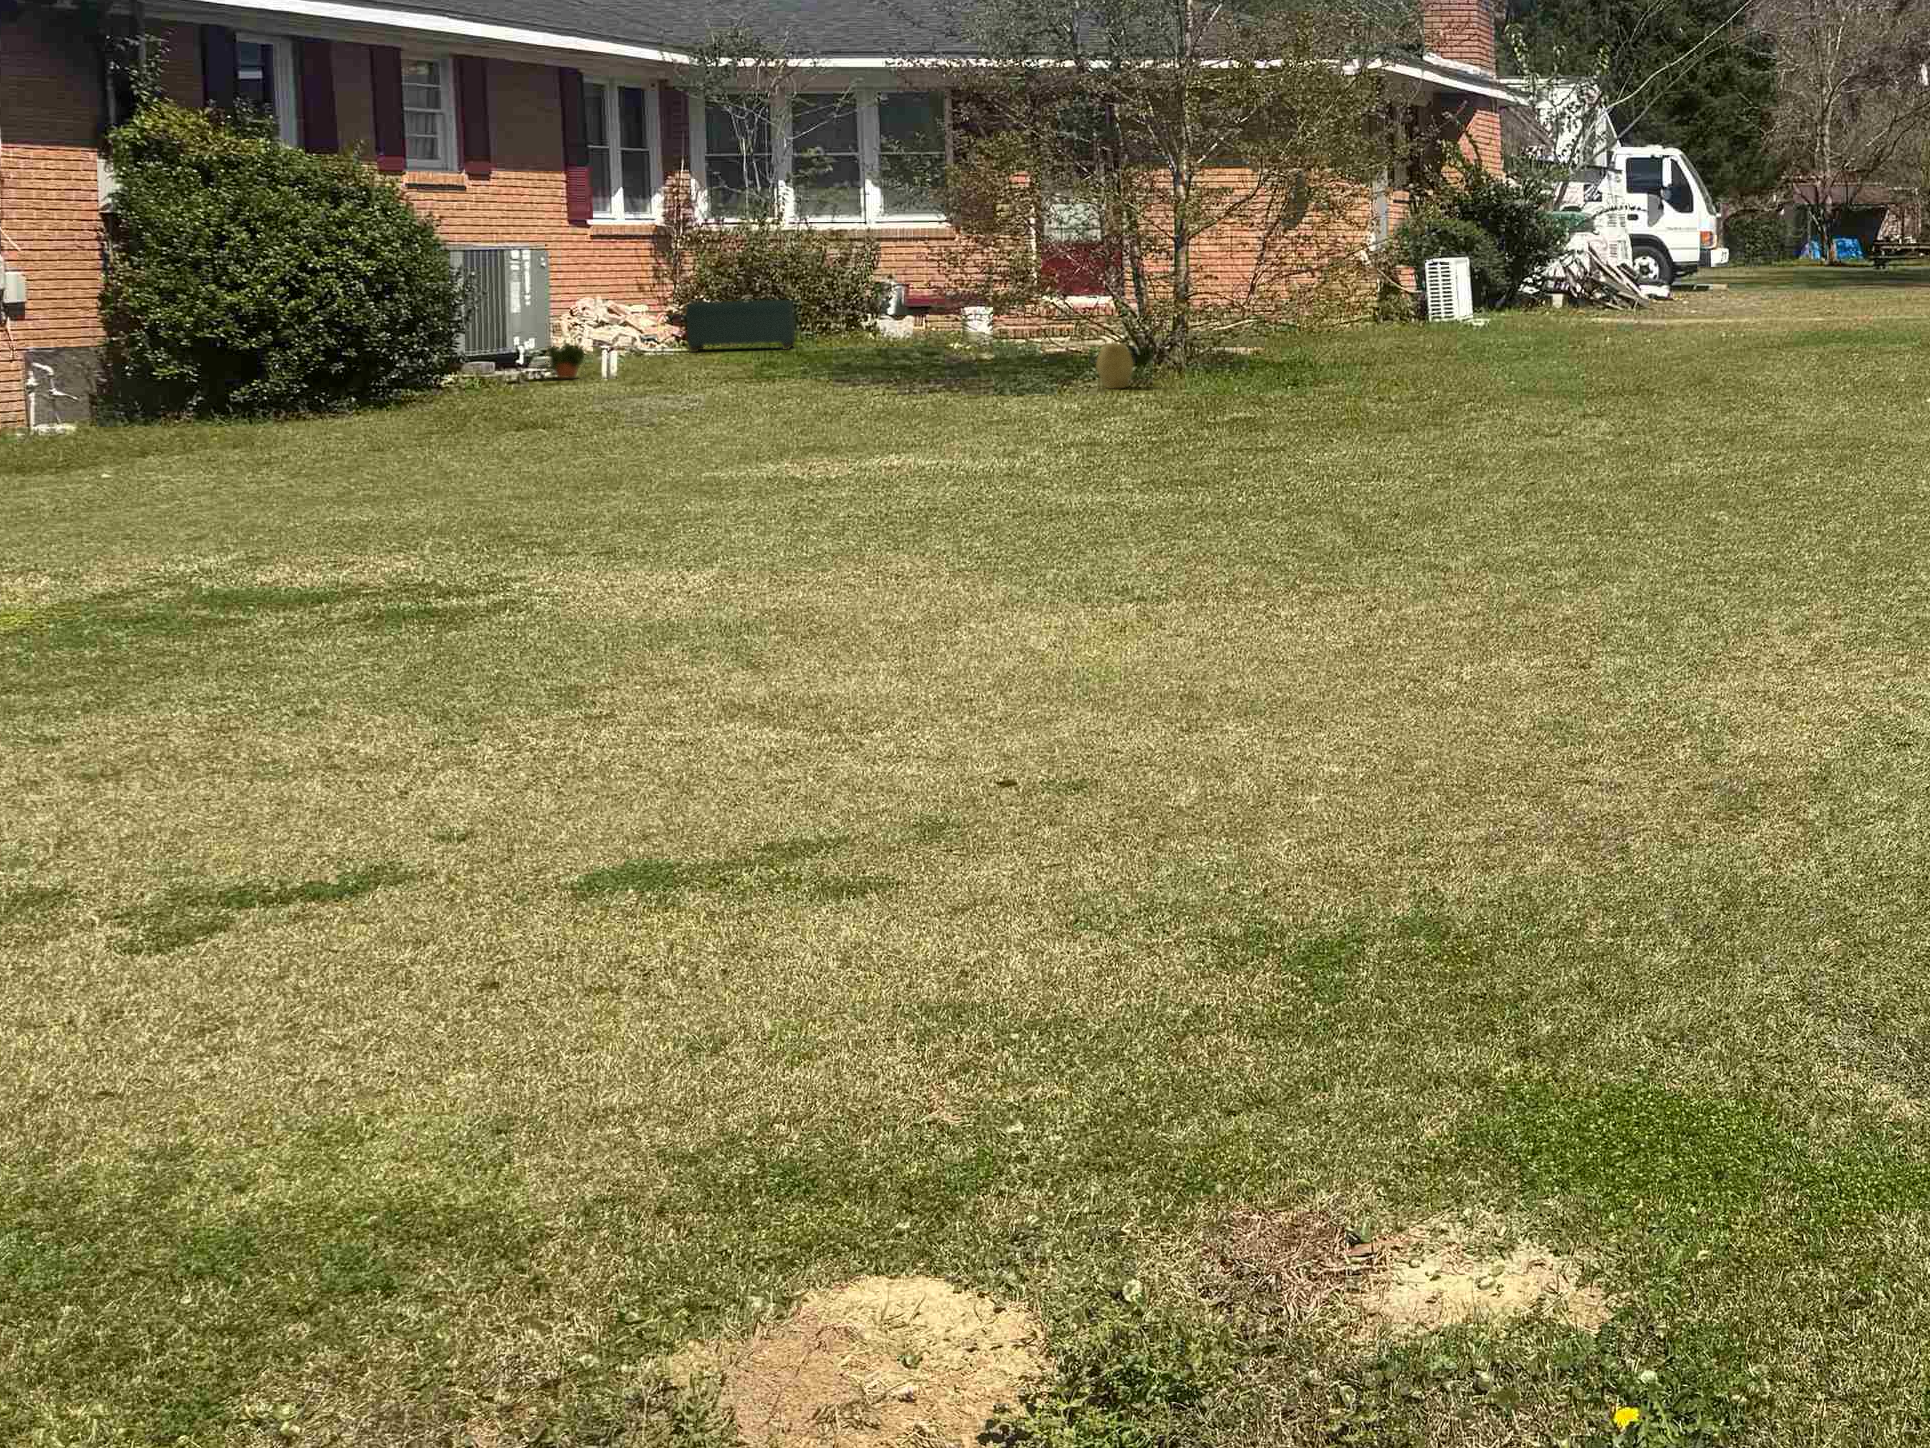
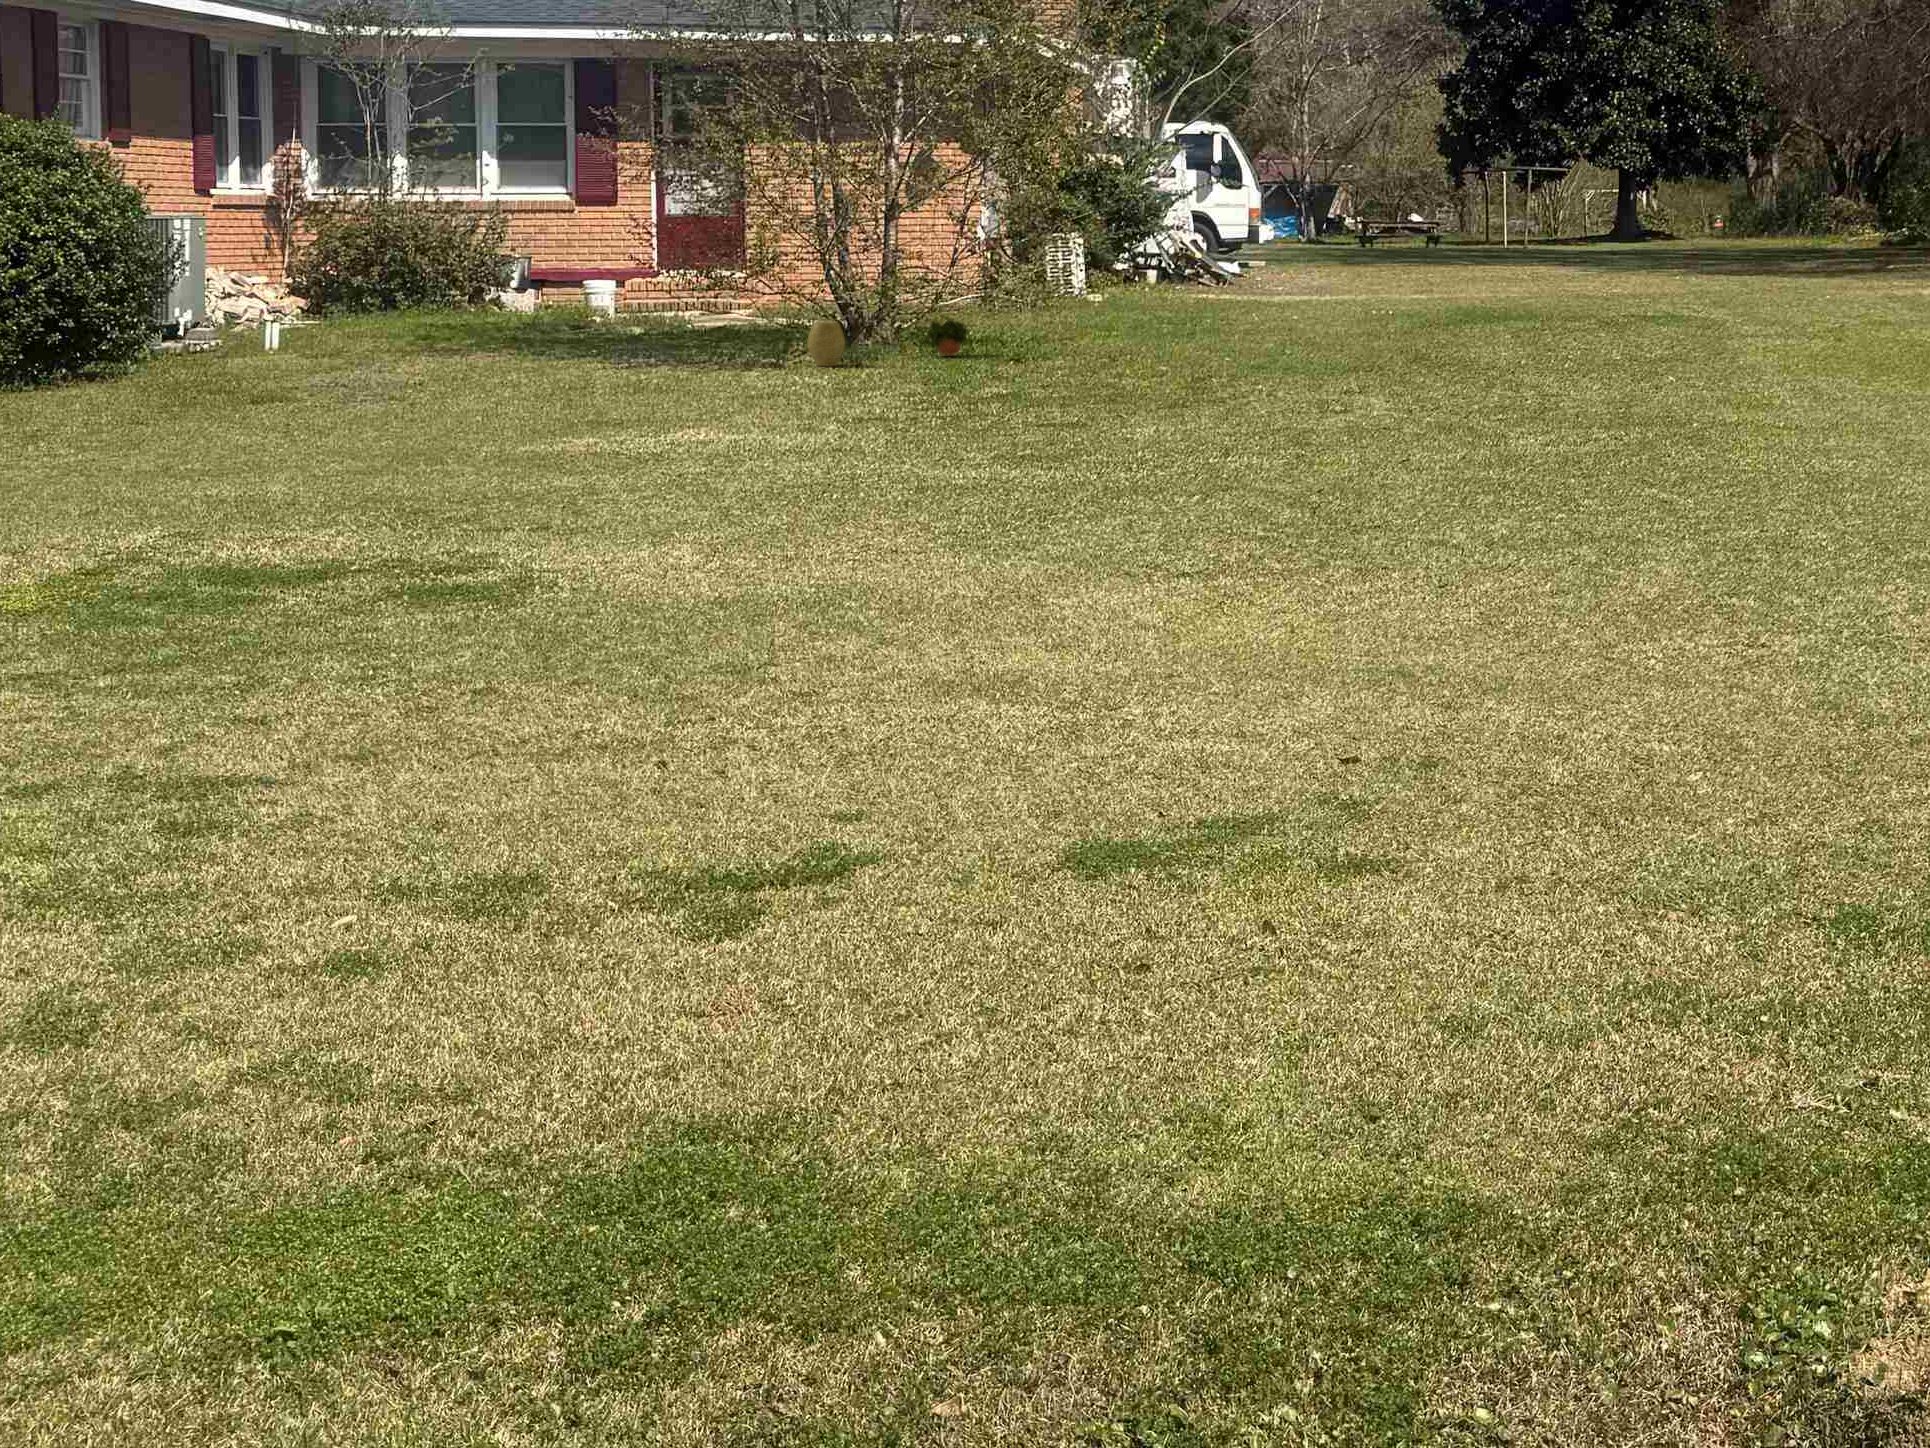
bench: present [686,300,795,352] -> none [317,273,424,326]
potted plant: present [537,344,585,378] -> present [920,317,971,355]

